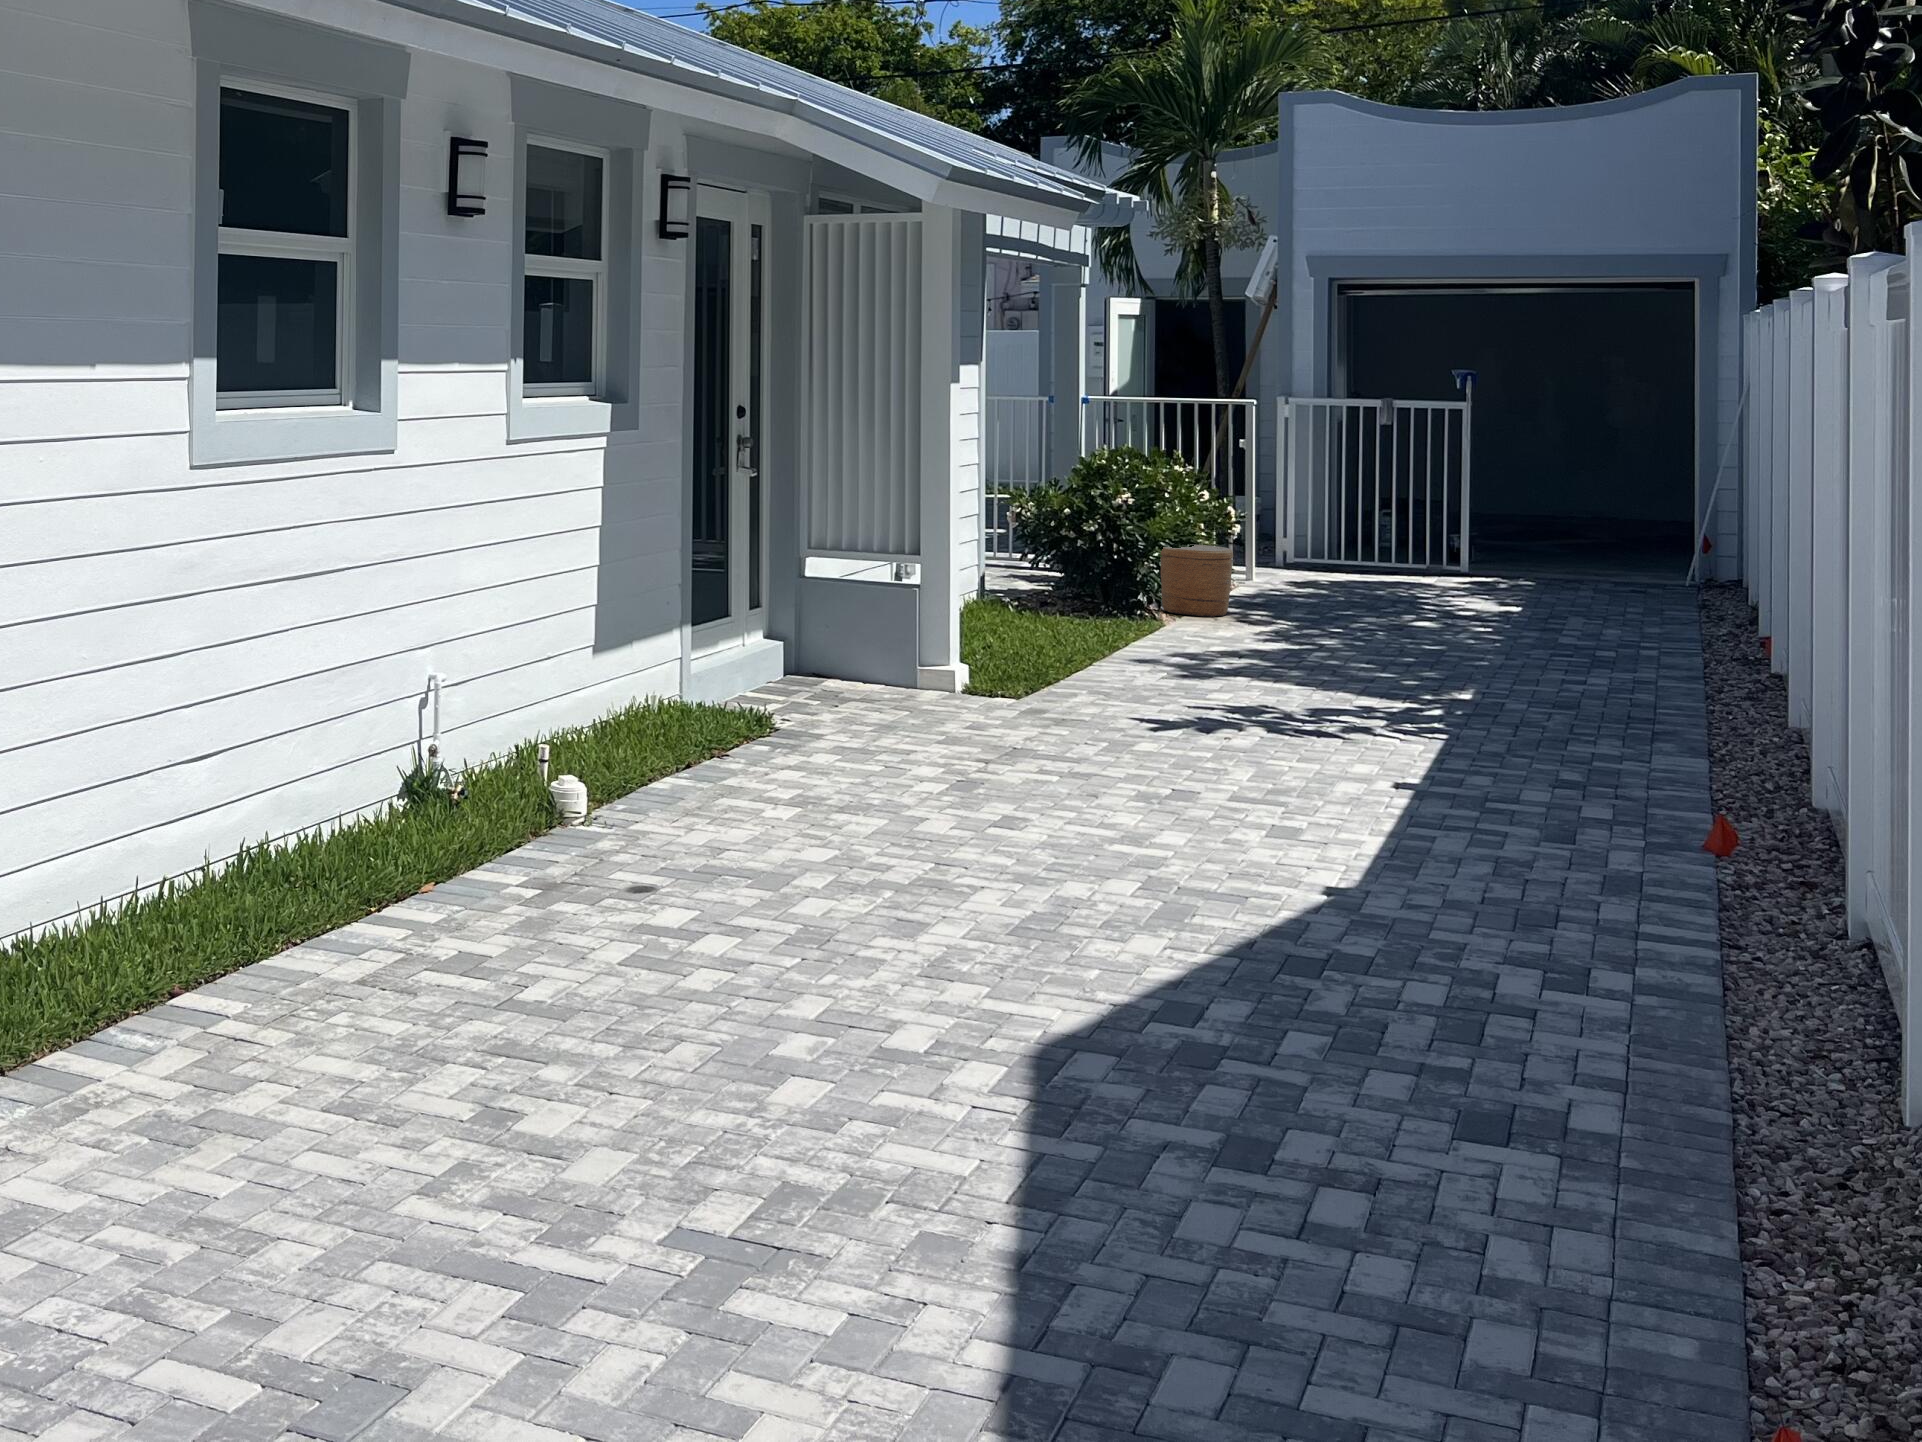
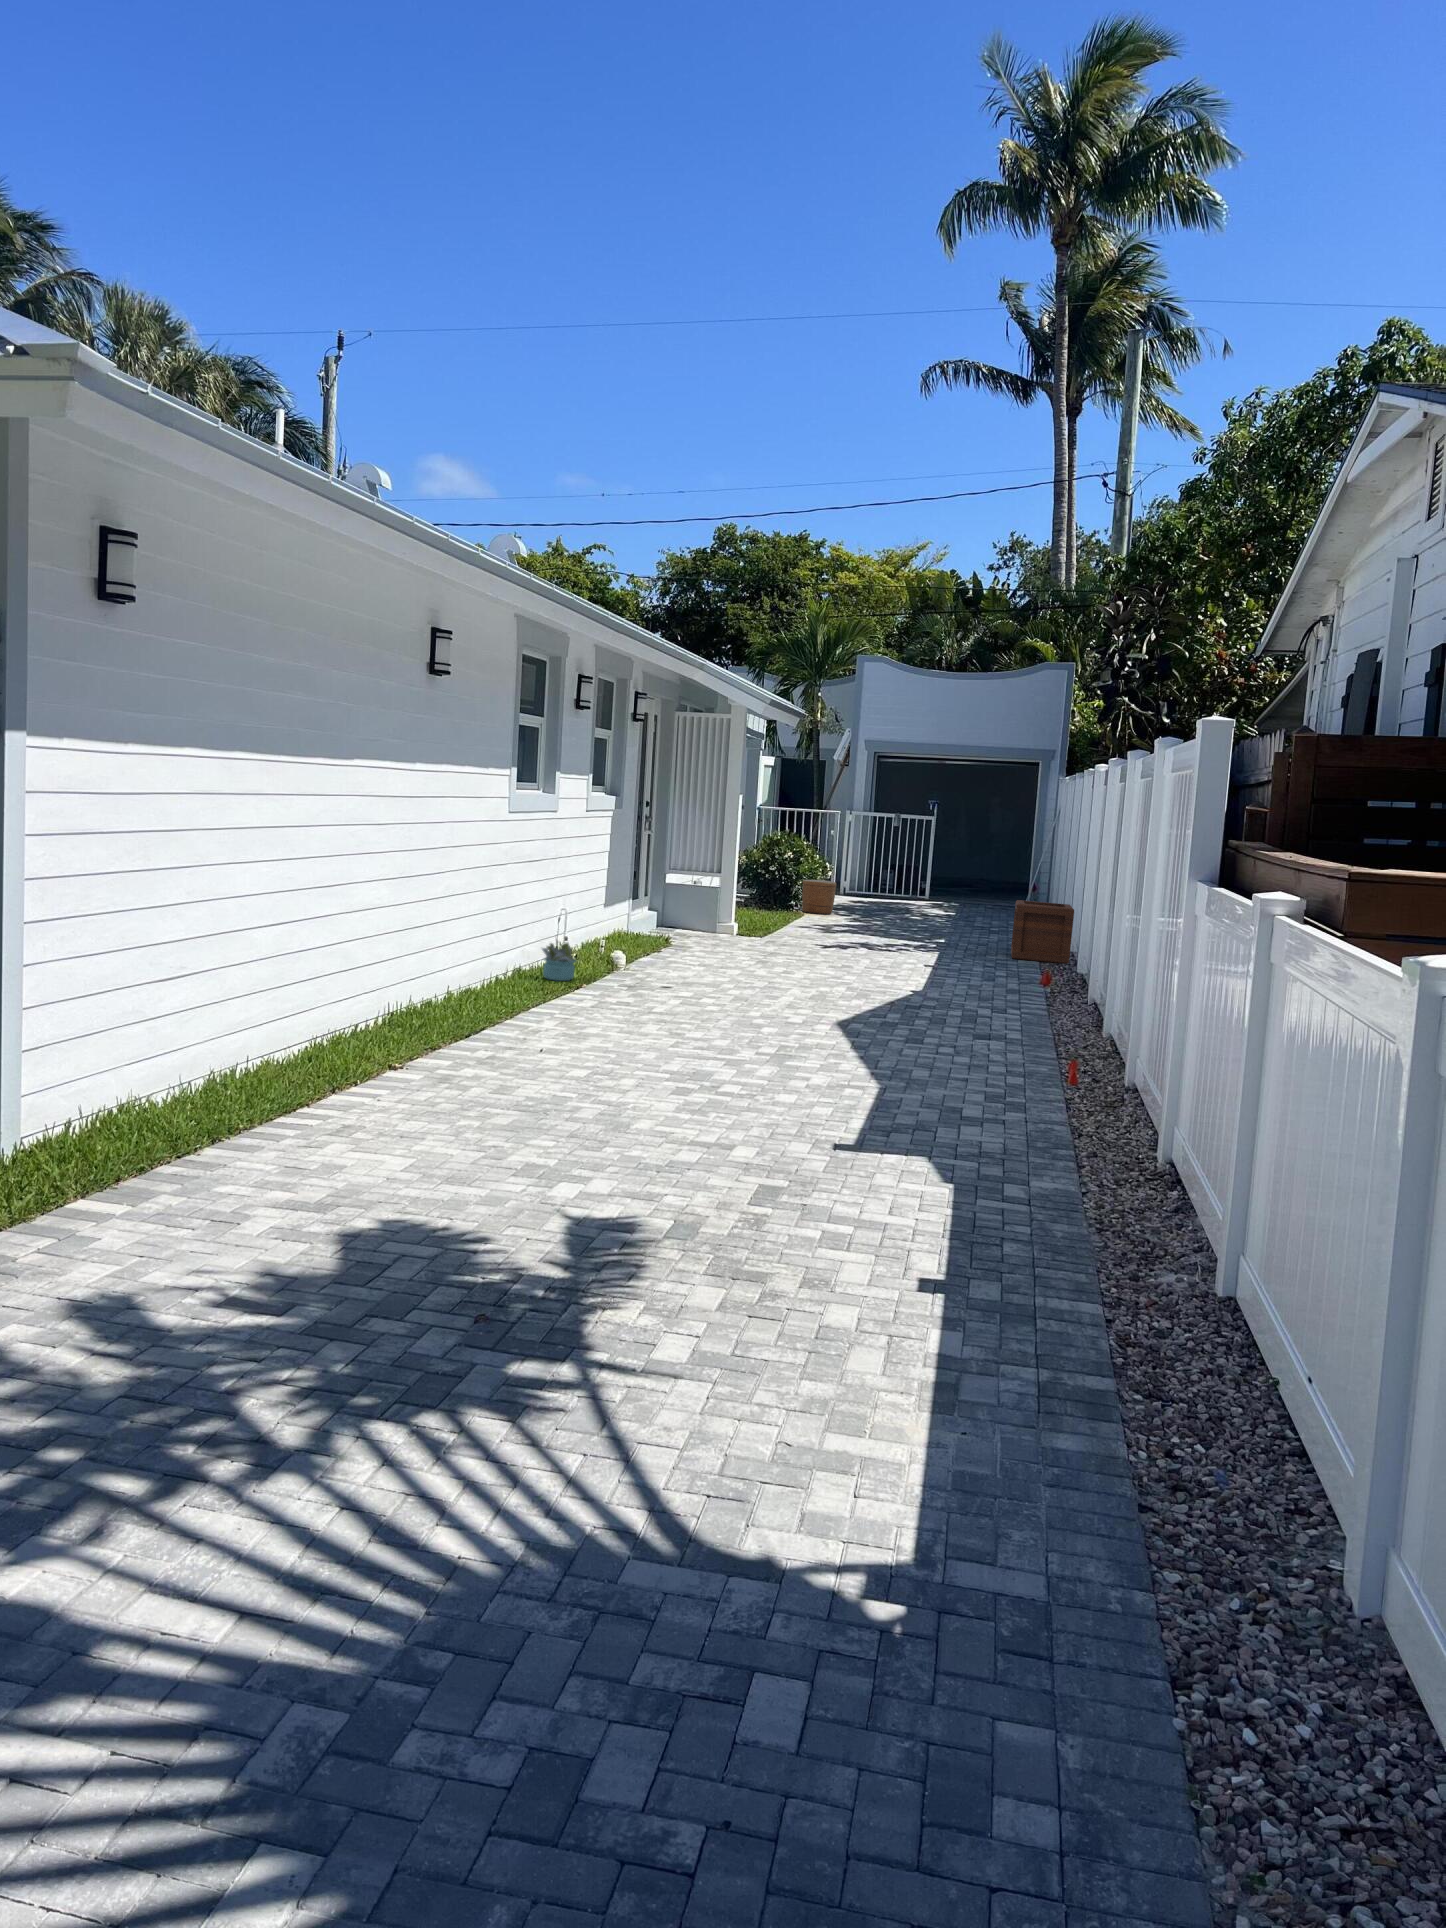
wooden crate: none [1626,600,1786,761] -> present [1011,900,1074,964]
decorative plant: none [347,749,432,847] -> present [542,943,575,981]

